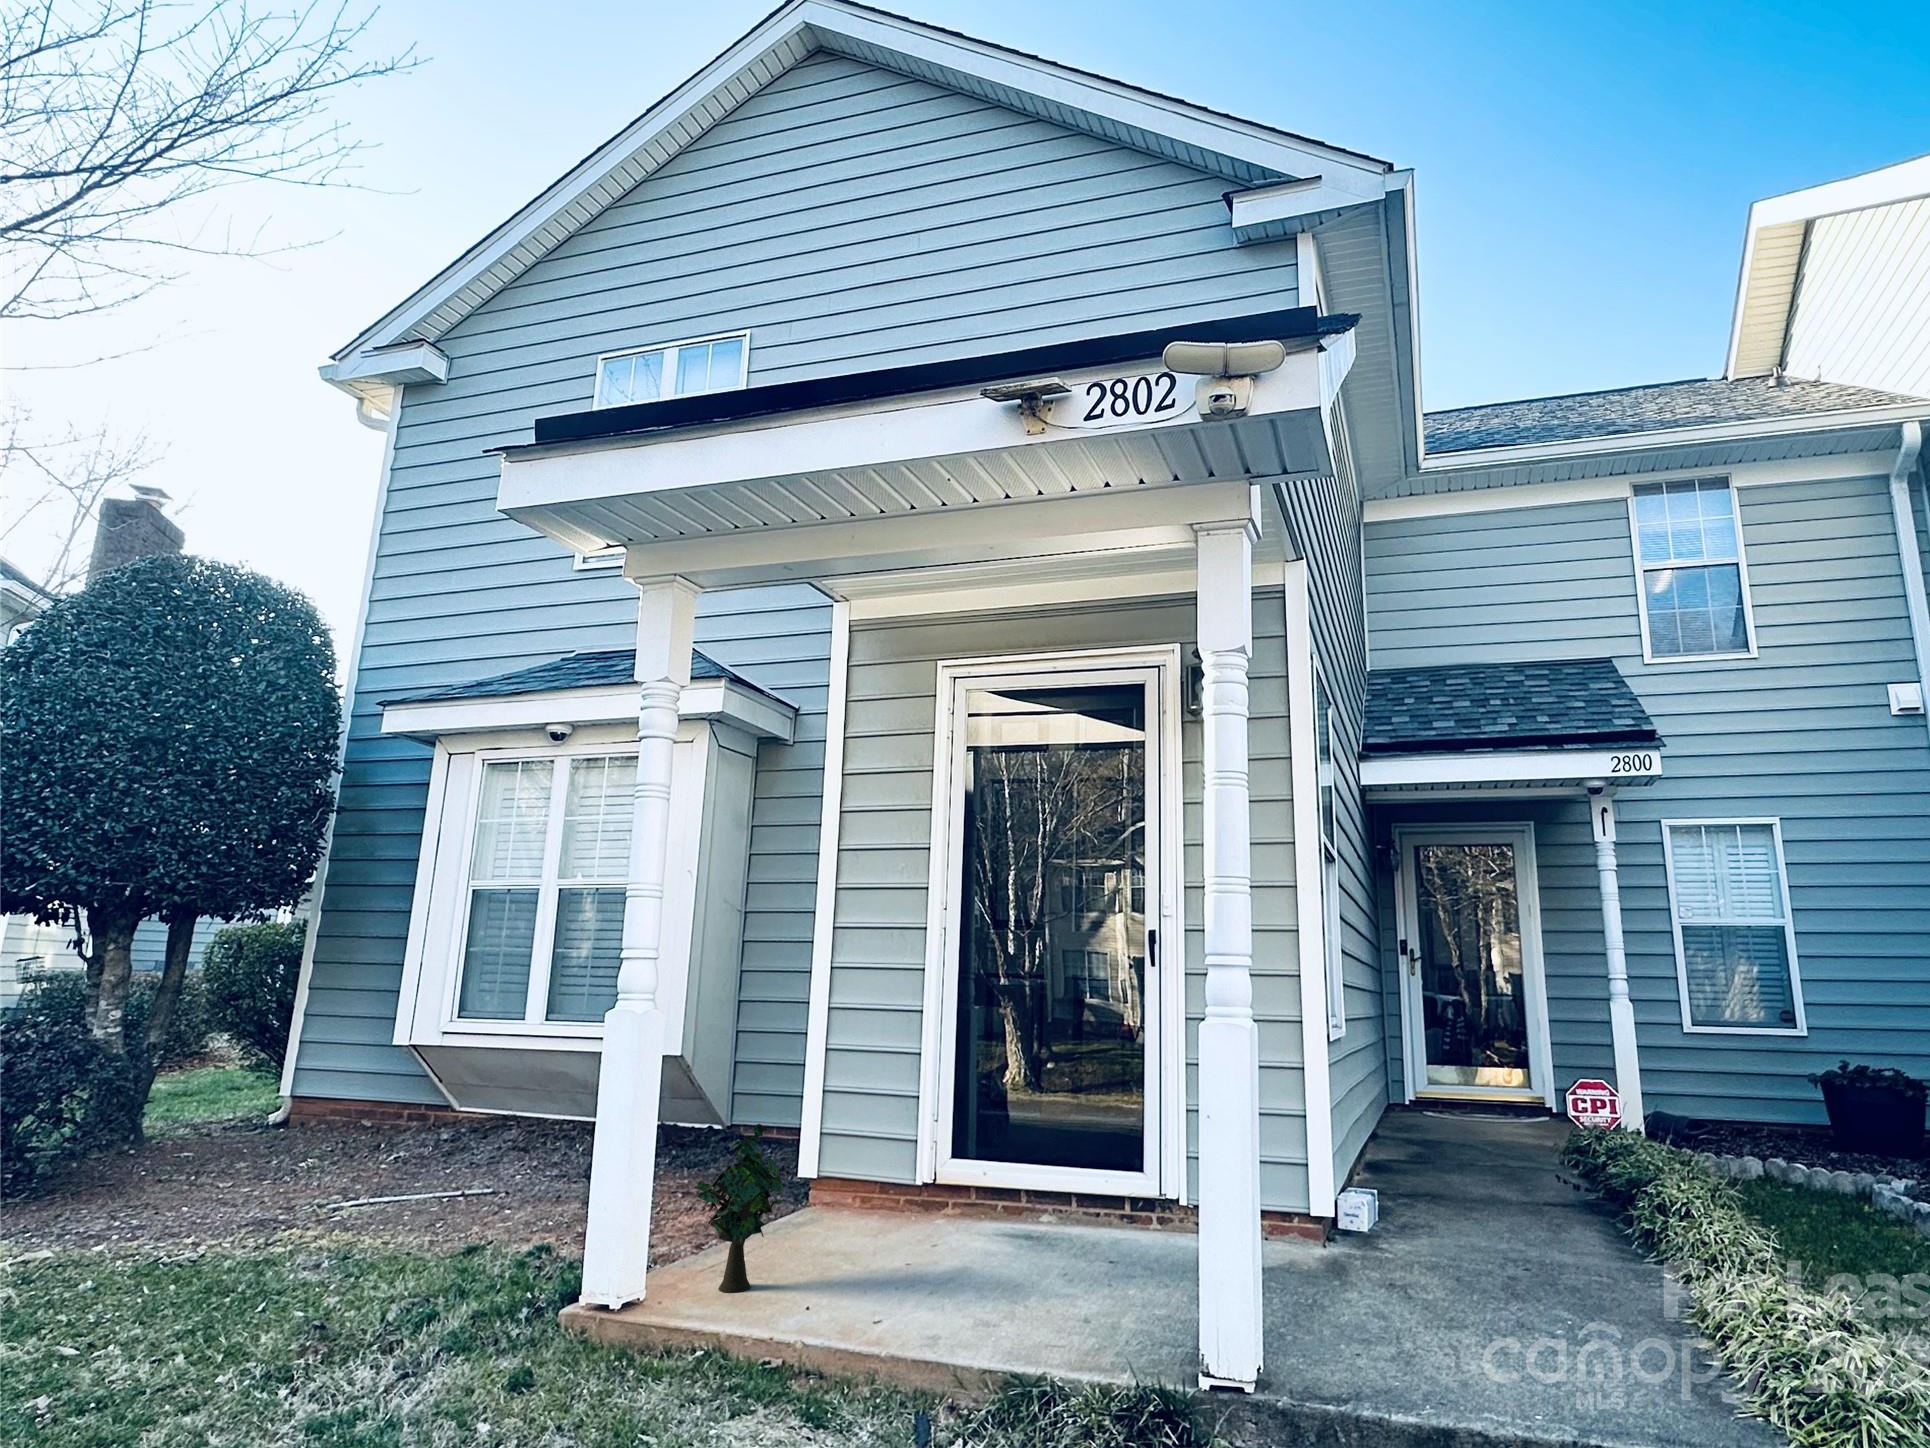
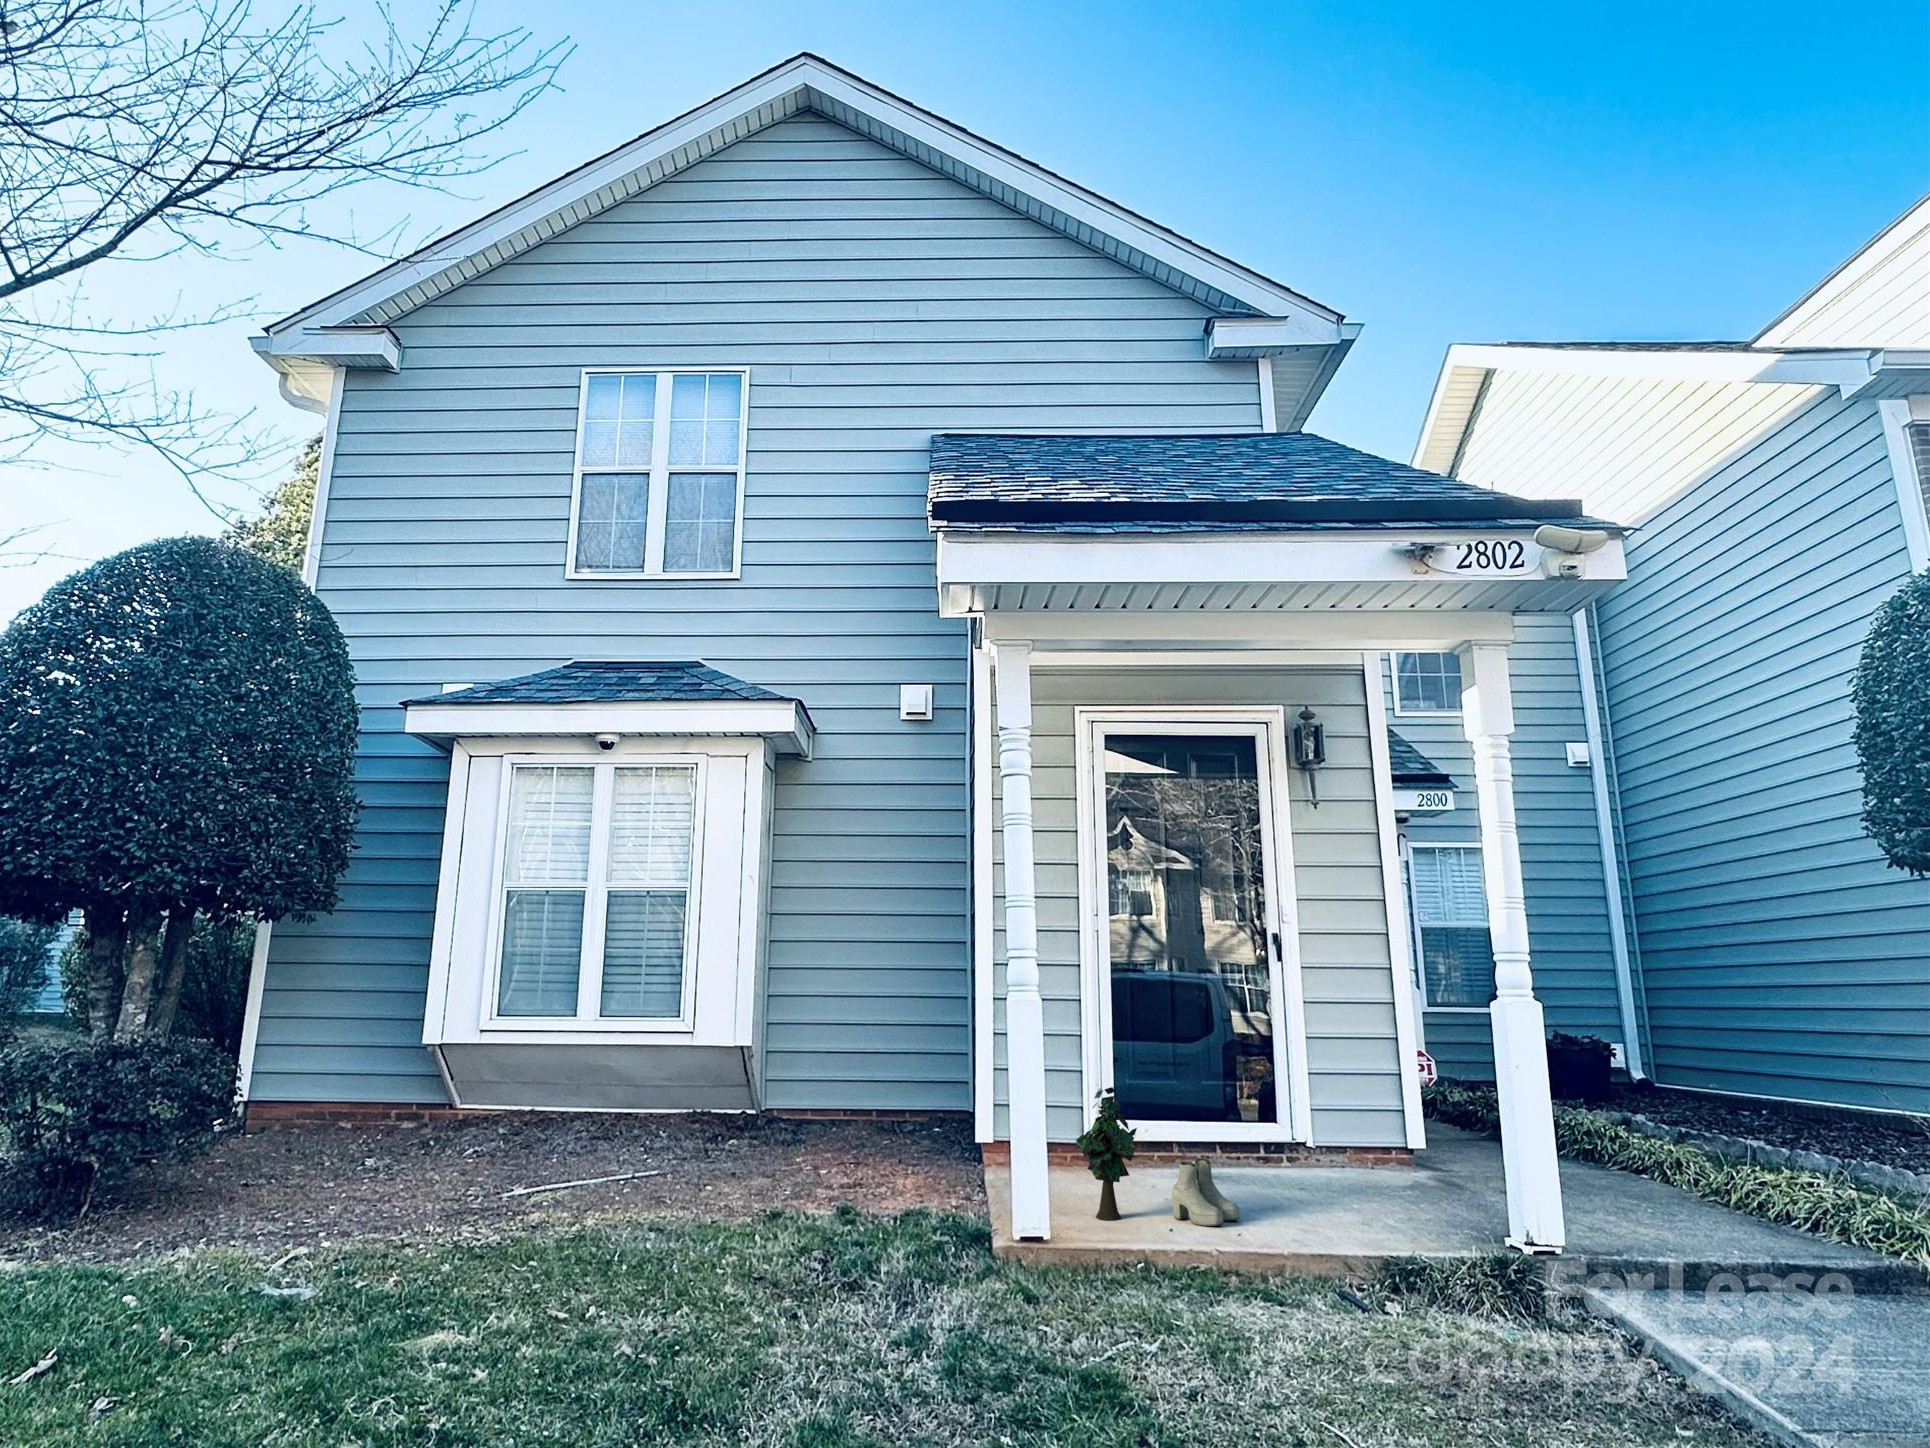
boots: none [792,1223,860,1317] -> present [1172,1158,1240,1226]

